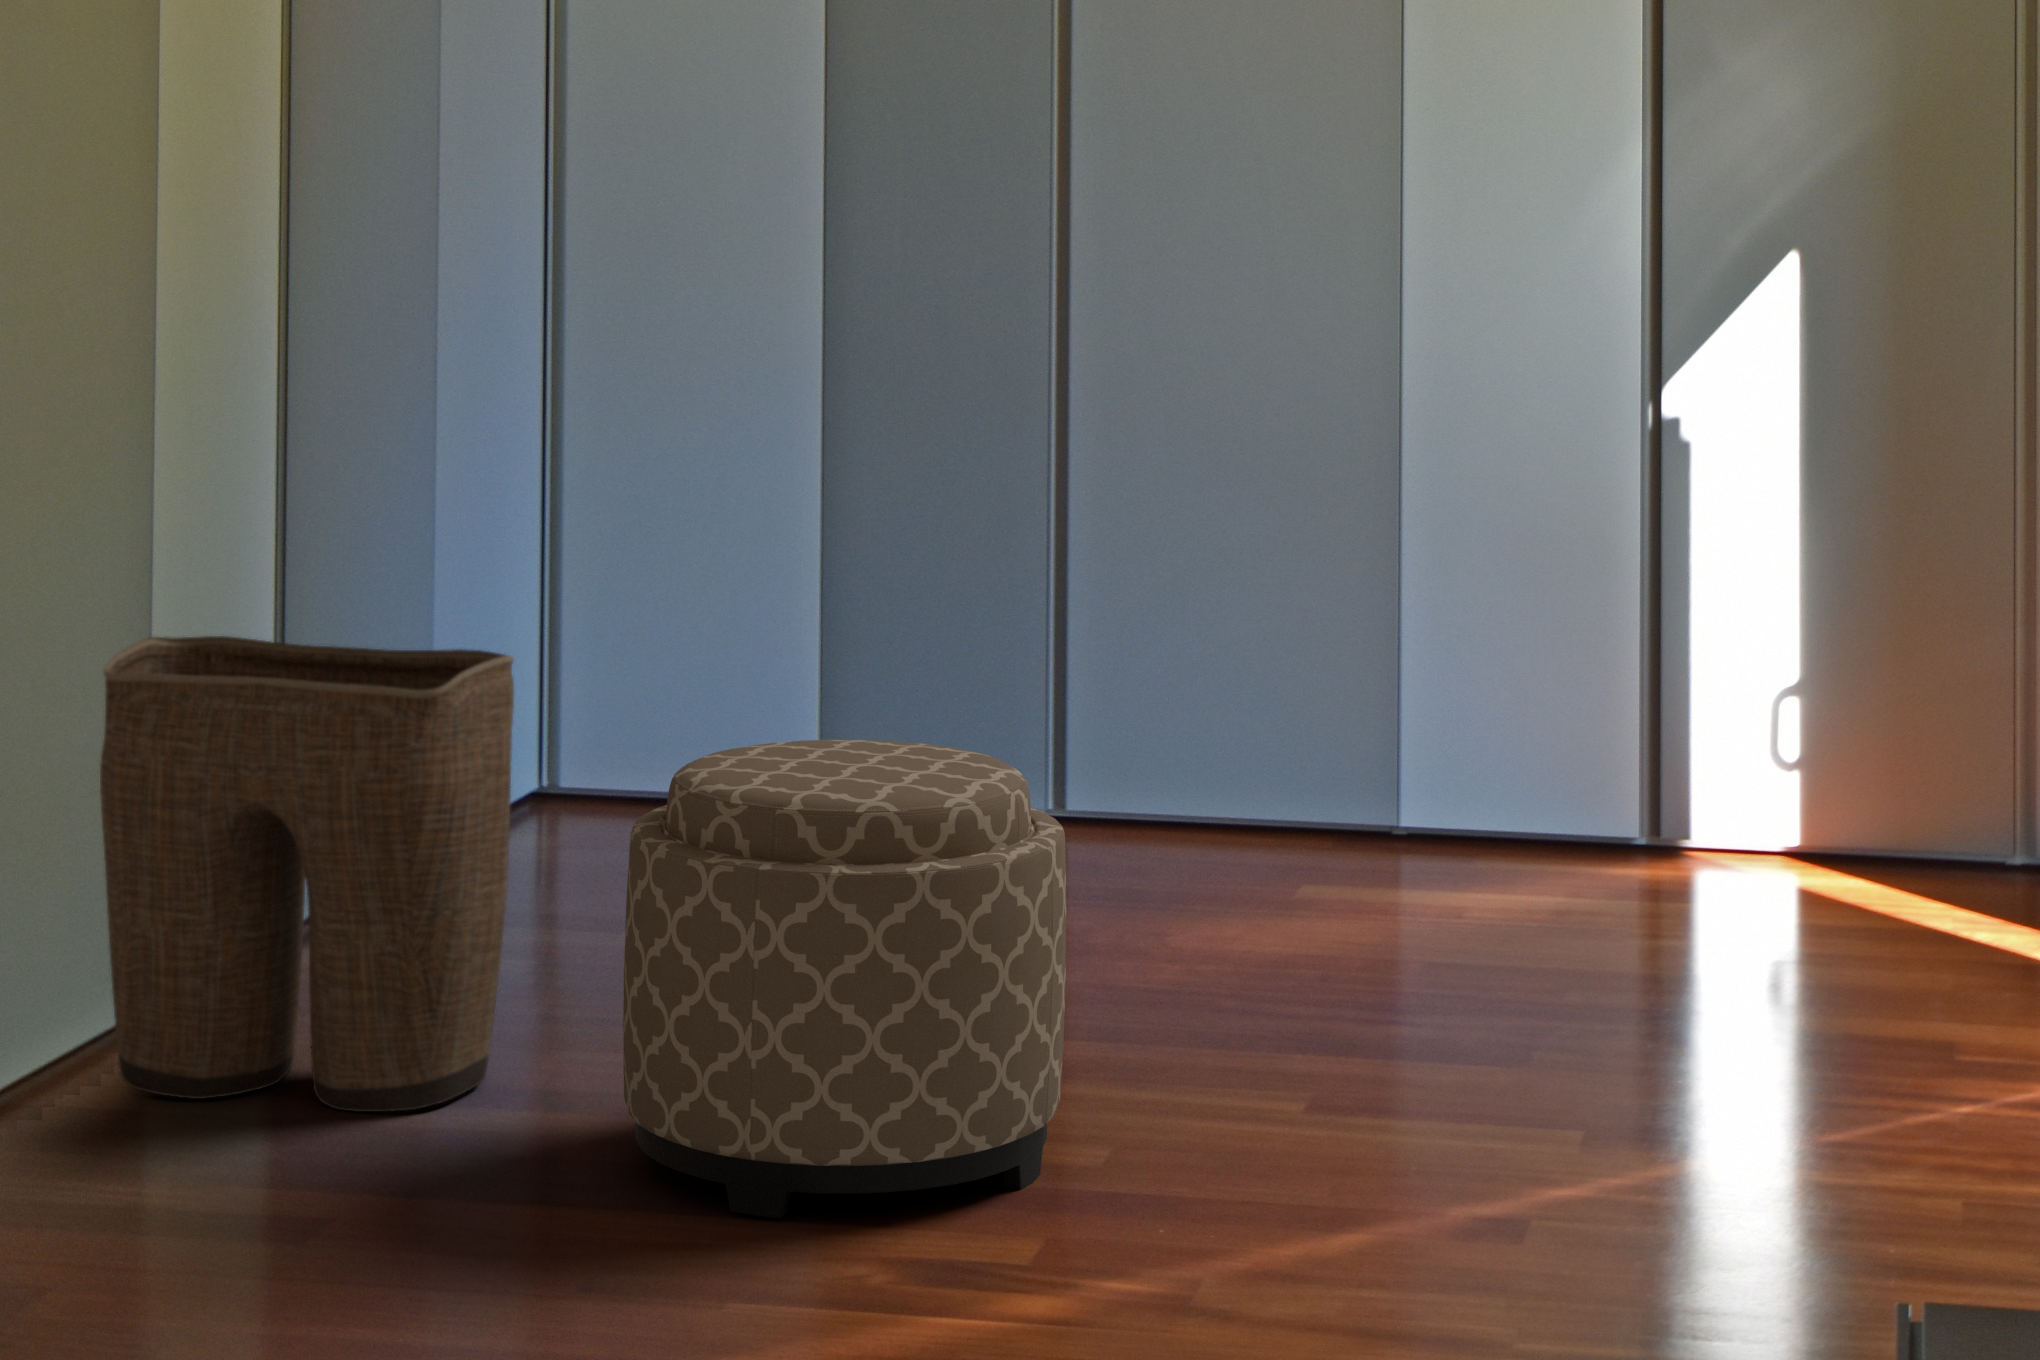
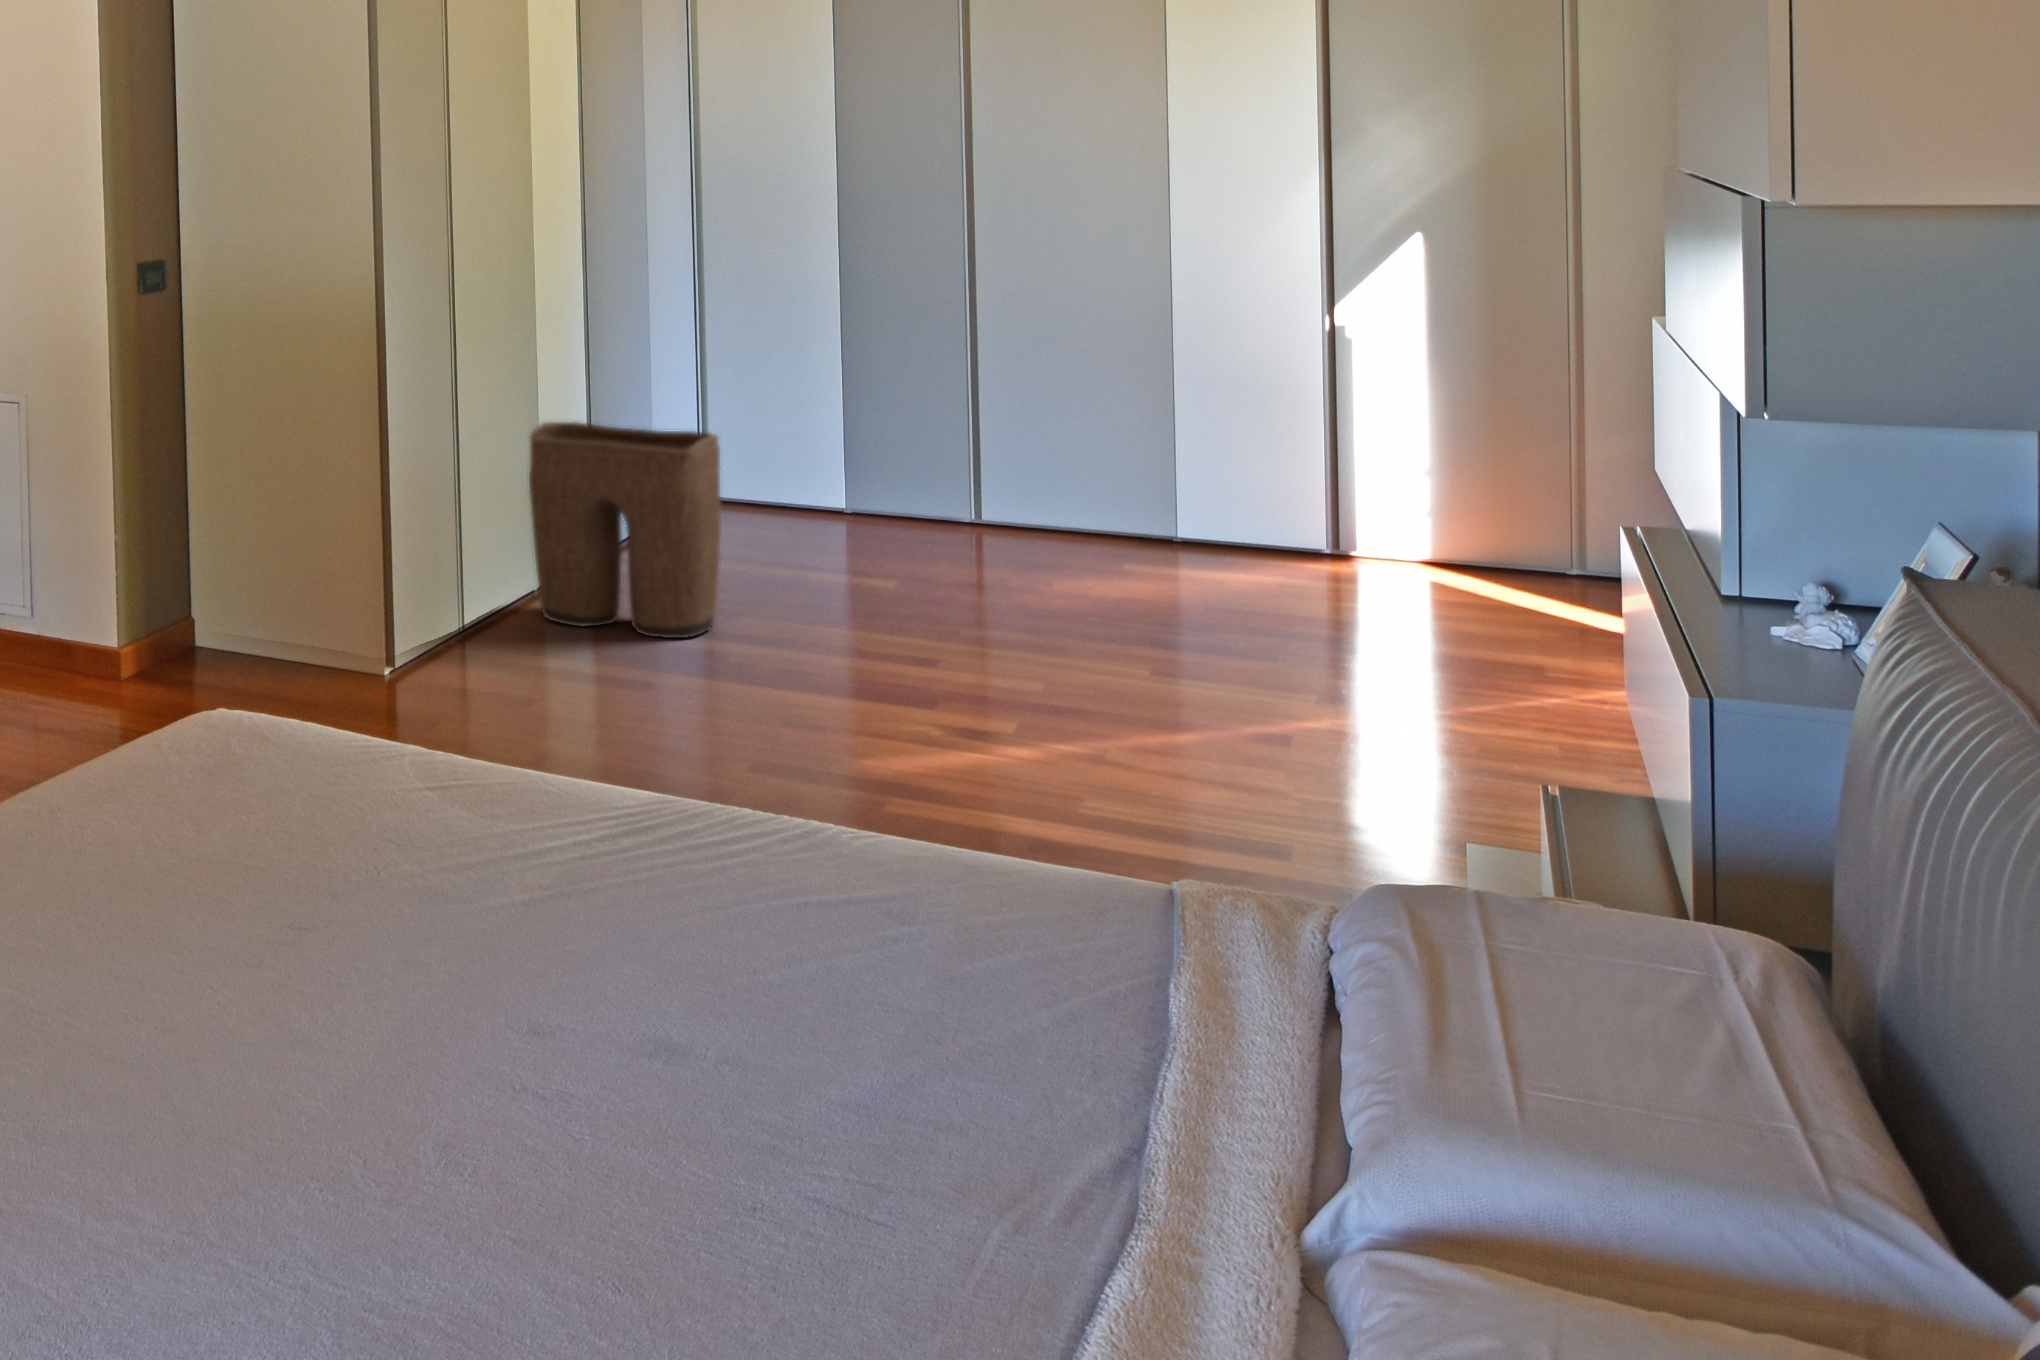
ottoman: present [623,740,1066,1218] -> none [789,479,1016,698]

